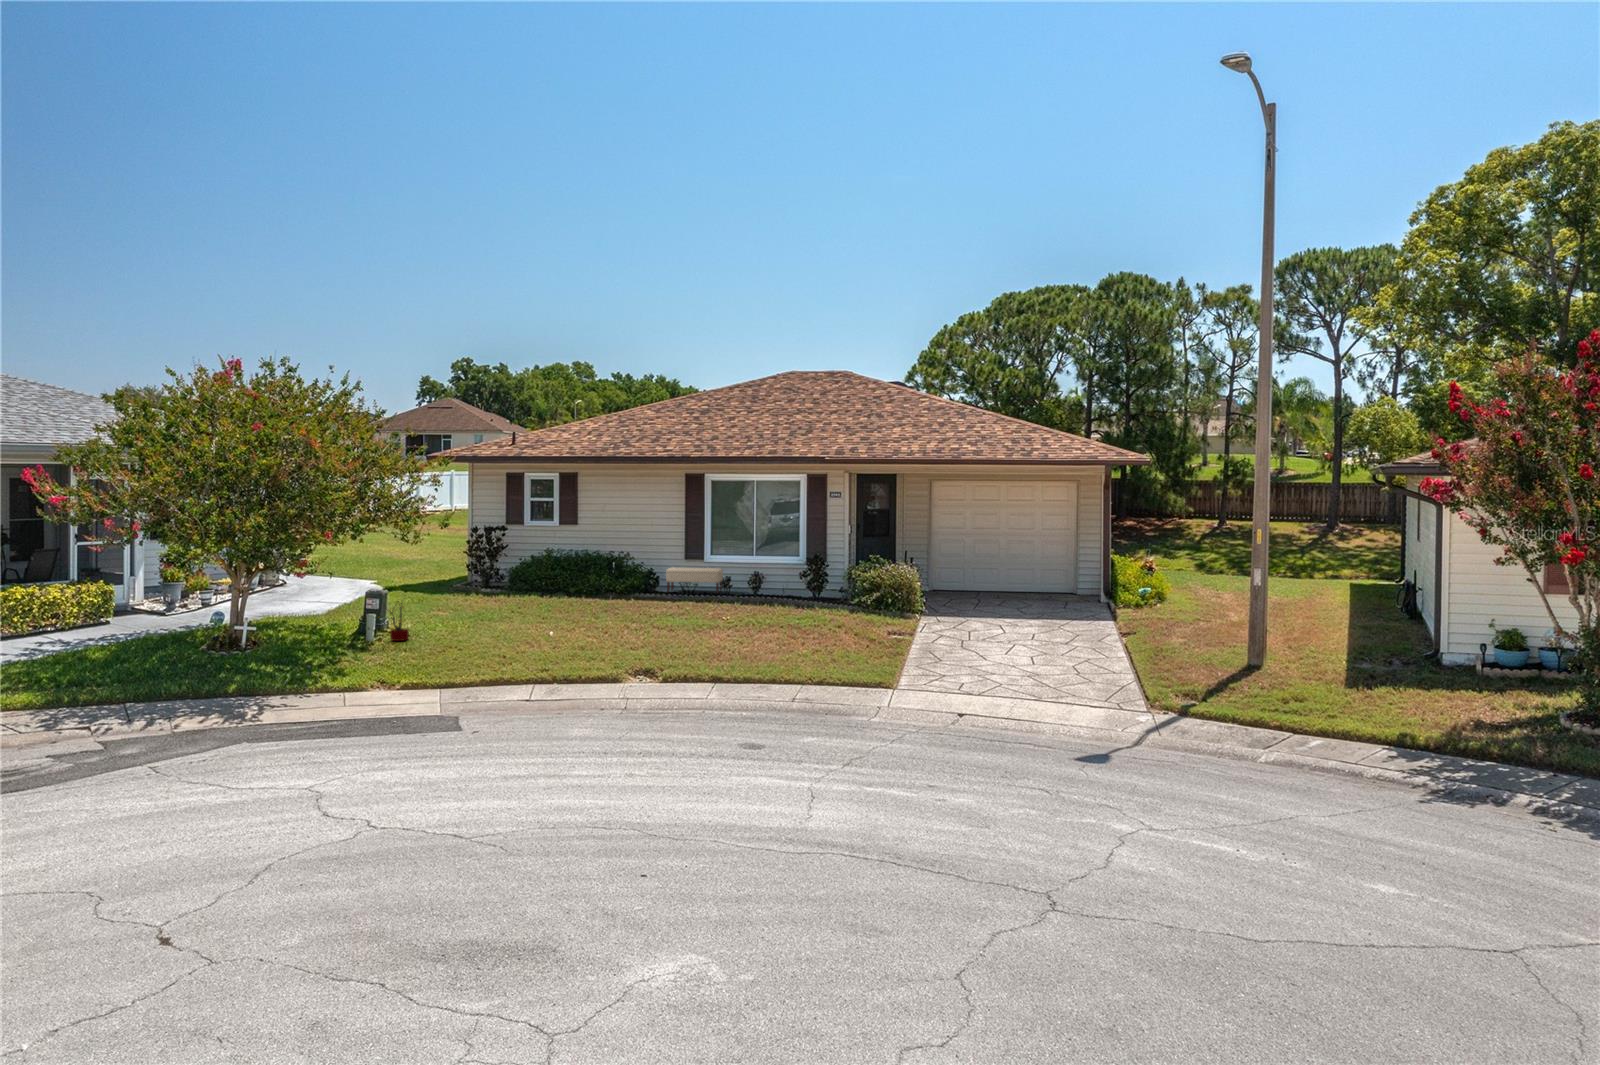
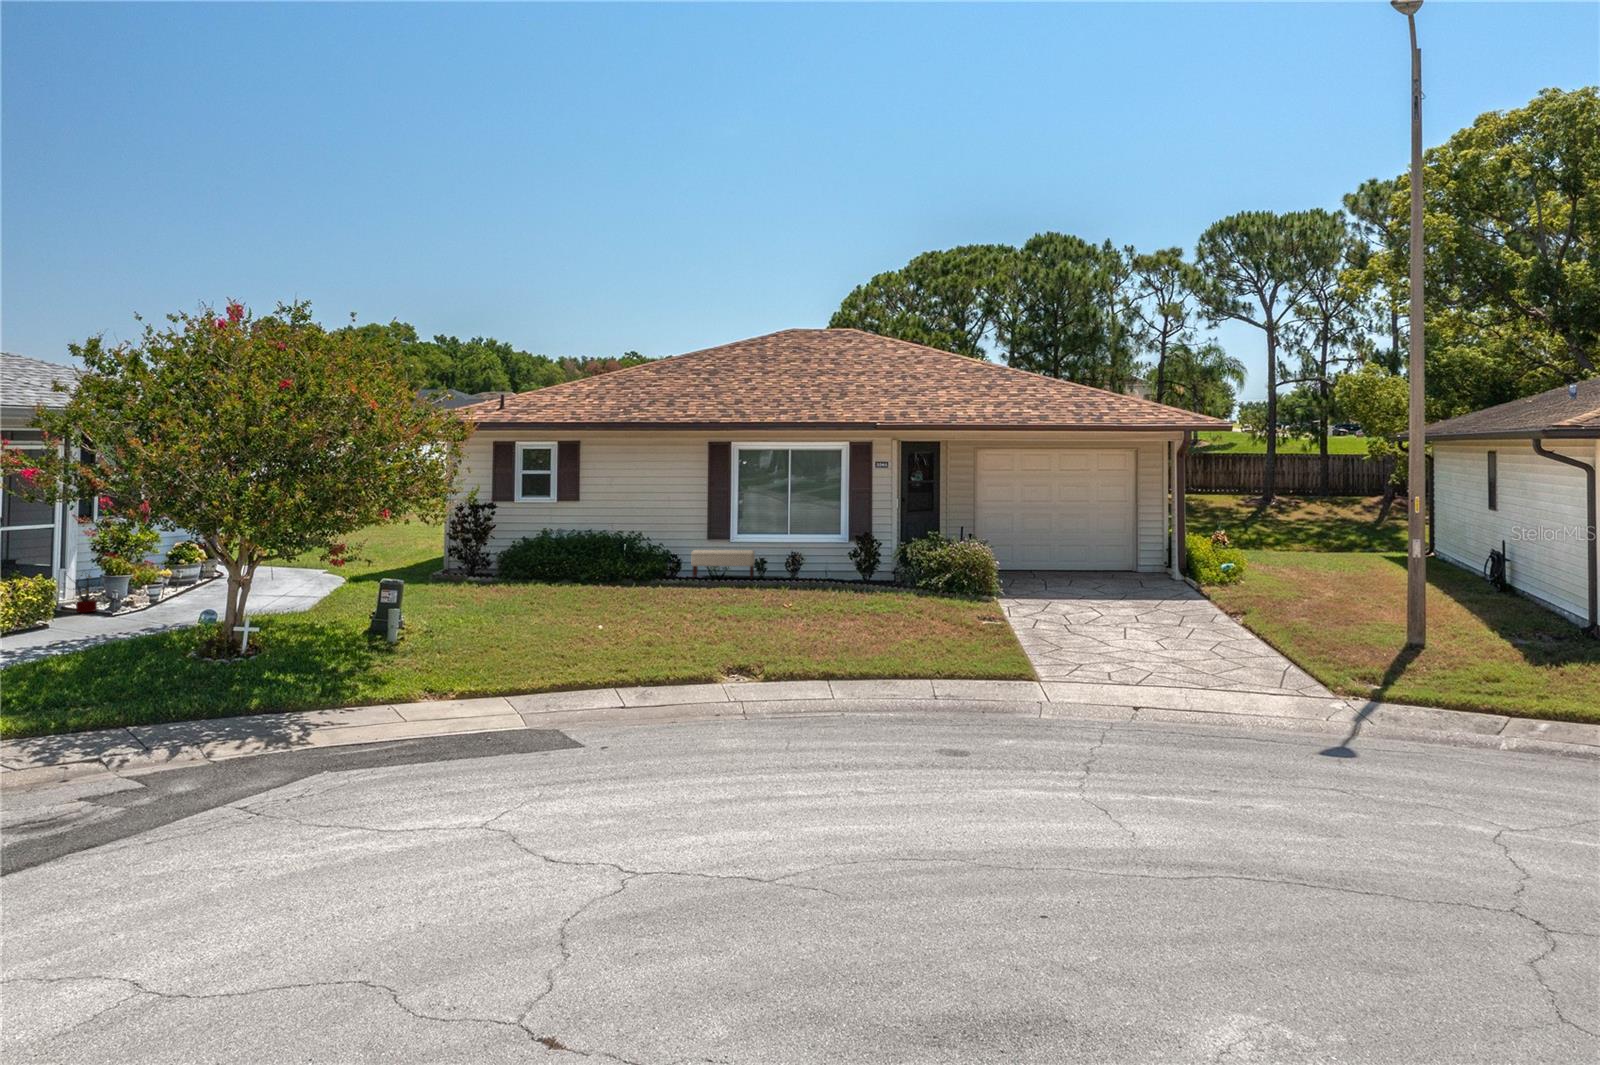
decorative plant: present [390,601,409,641] -> present [70,575,97,613]

